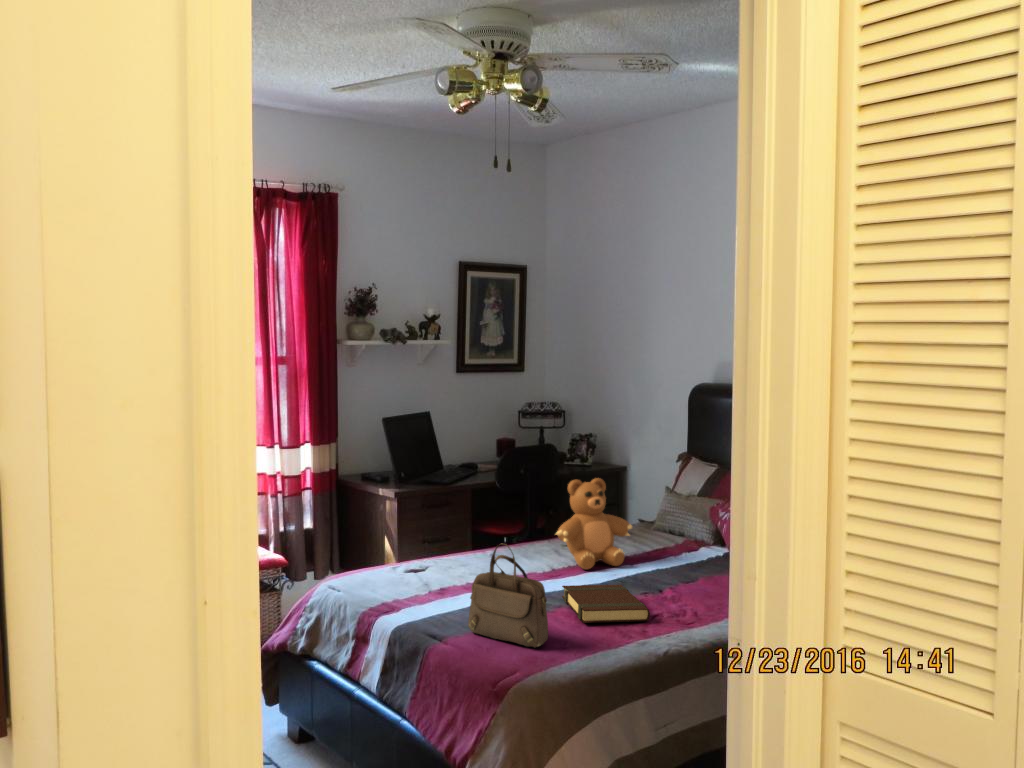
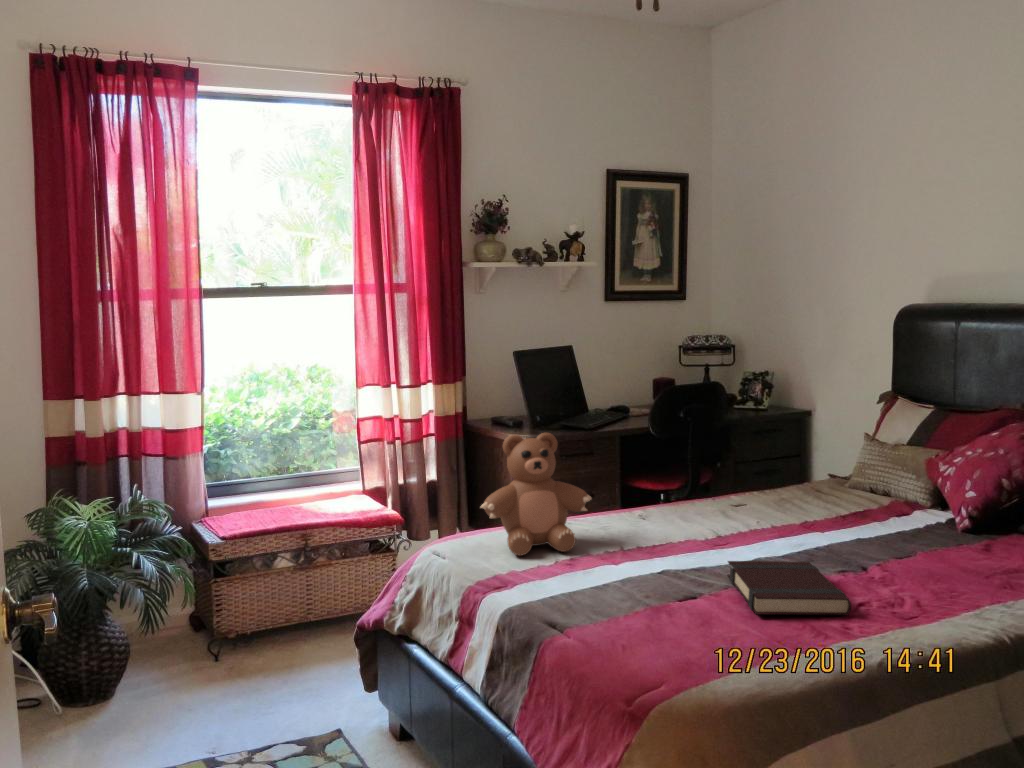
teddy bear: present [556,478,632,569] -> present [481,433,591,556]
handbag: present [468,543,548,648] -> none [597,505,705,649]

